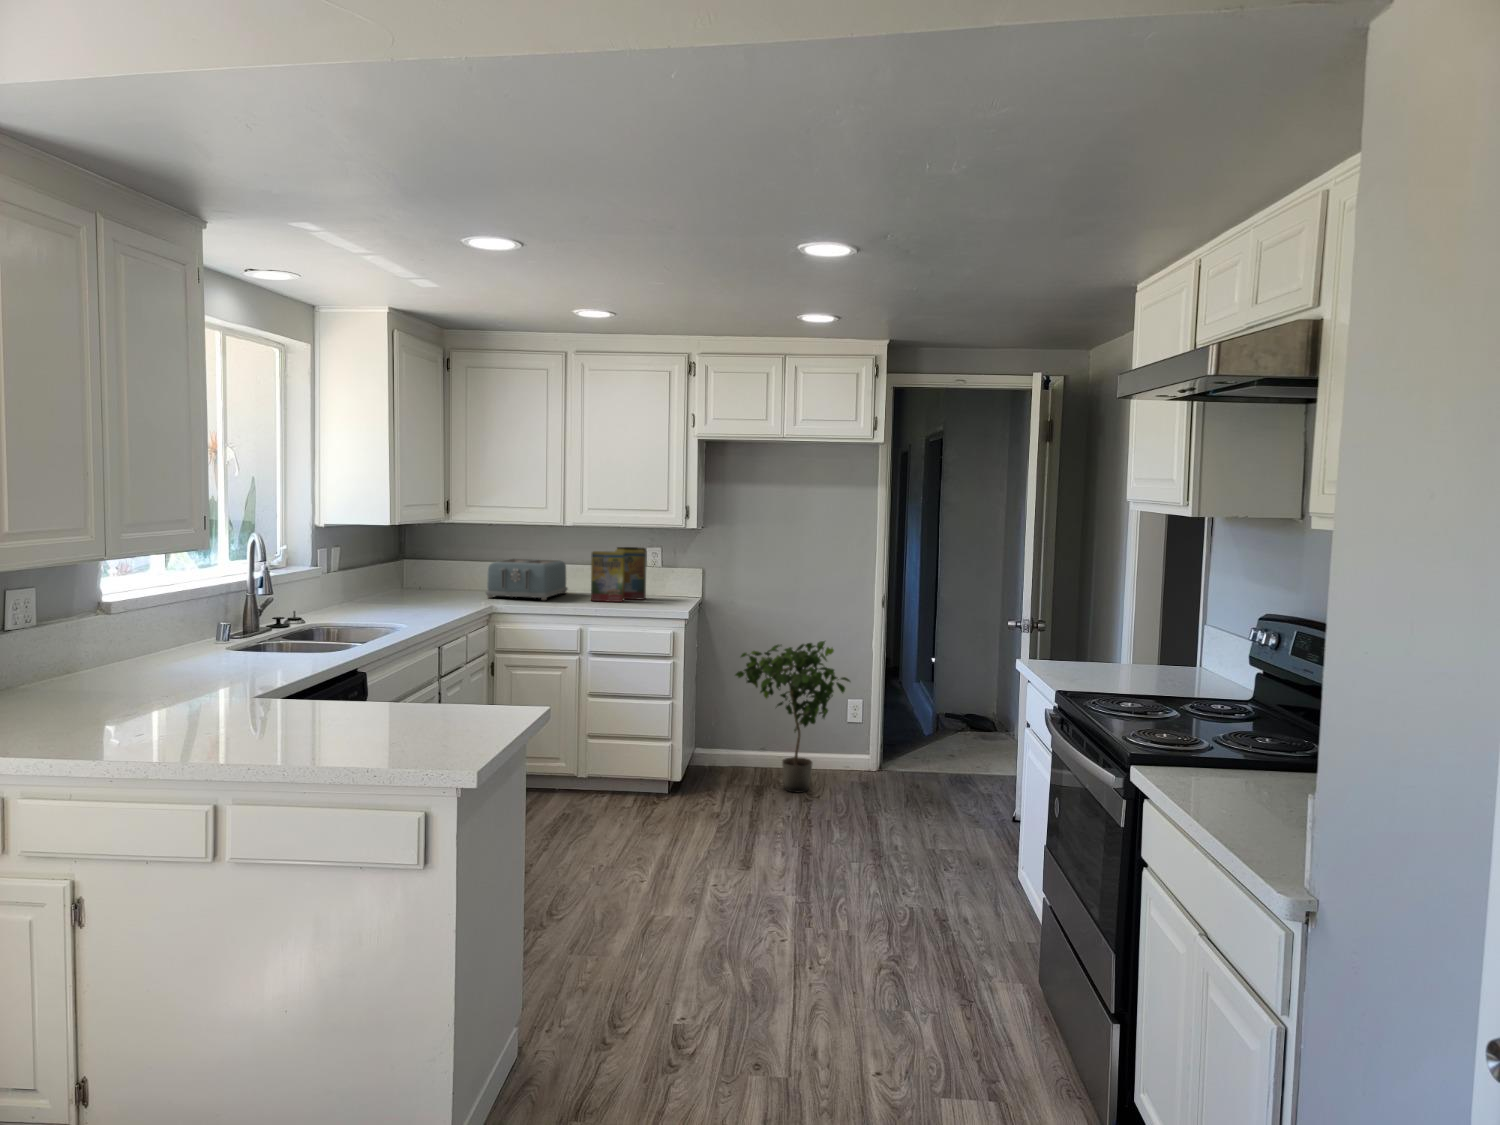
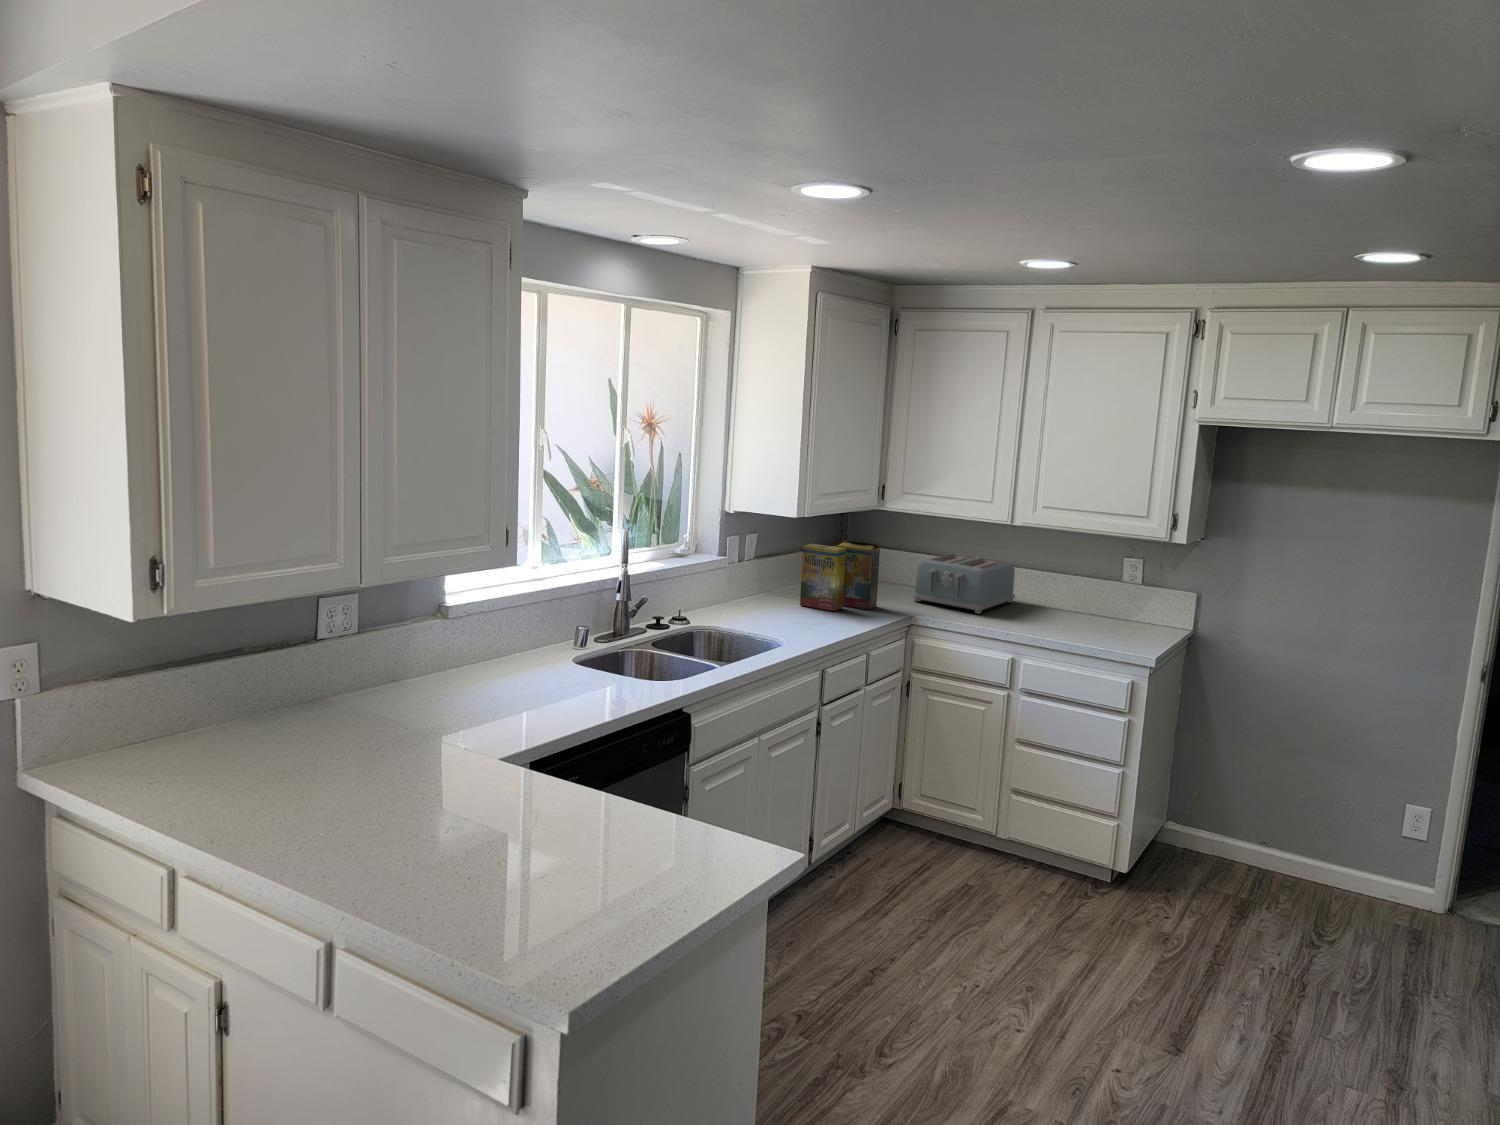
cereal box: present [591,547,647,602] -> present [800,540,880,611]
potted plant: present [735,641,850,792] -> none [1217,716,1409,929]

